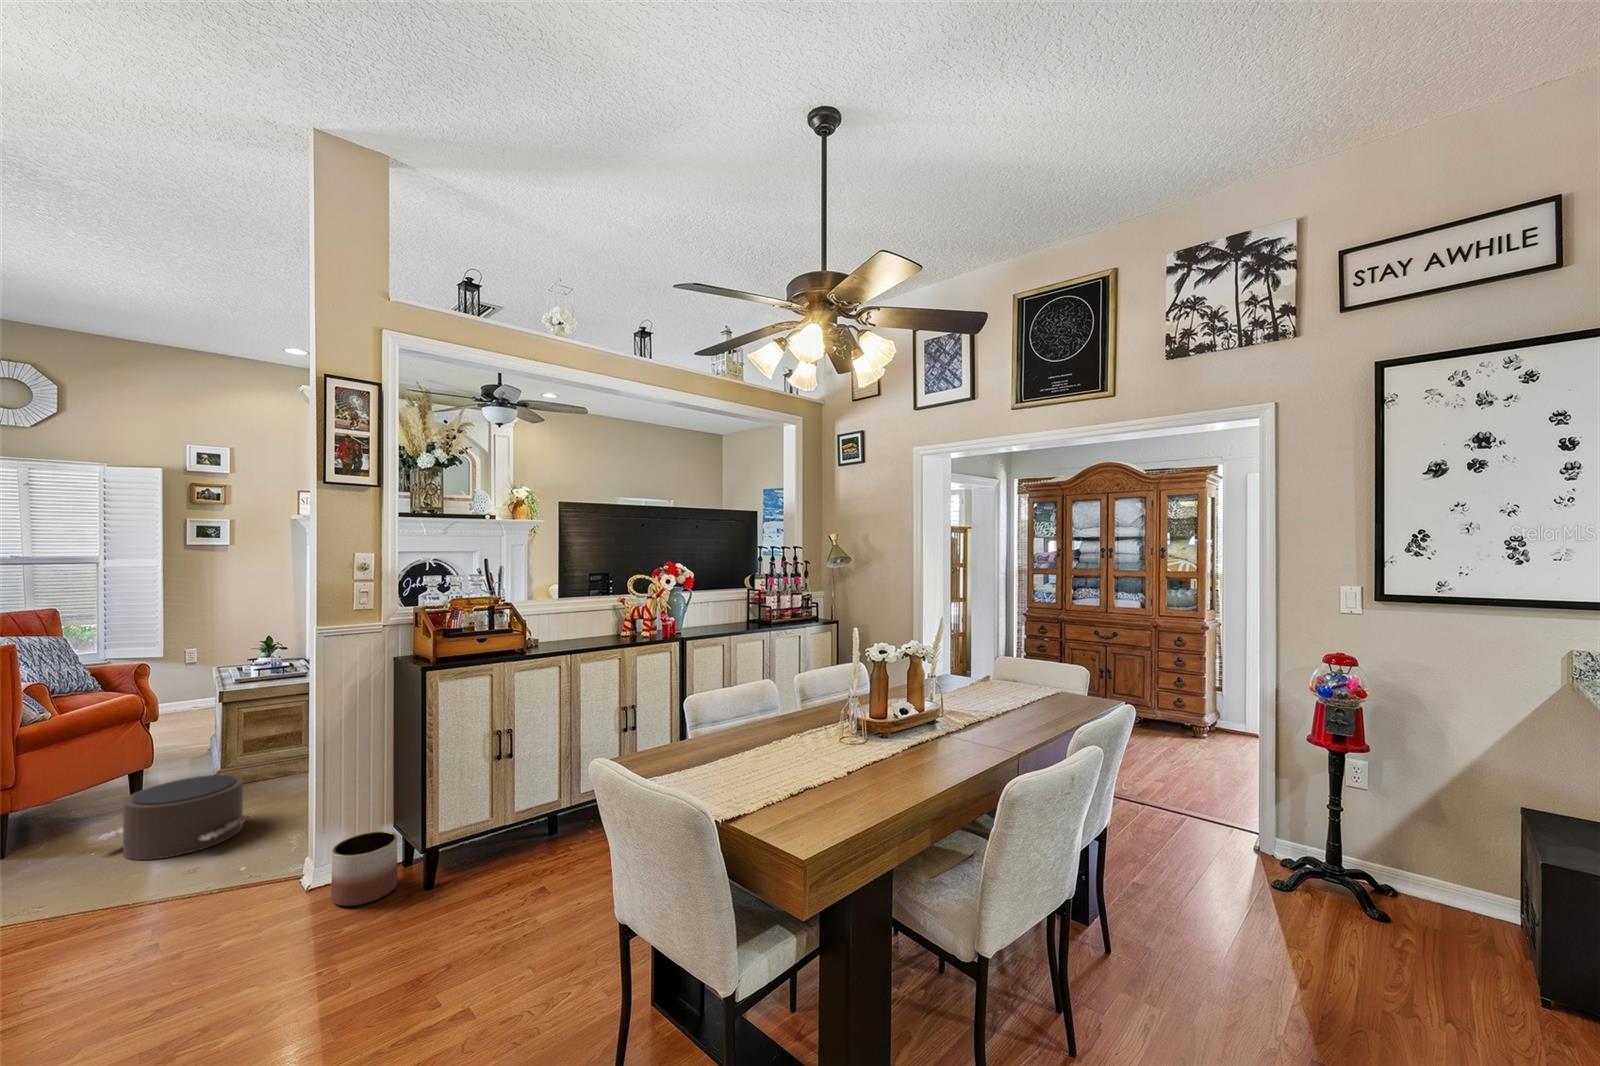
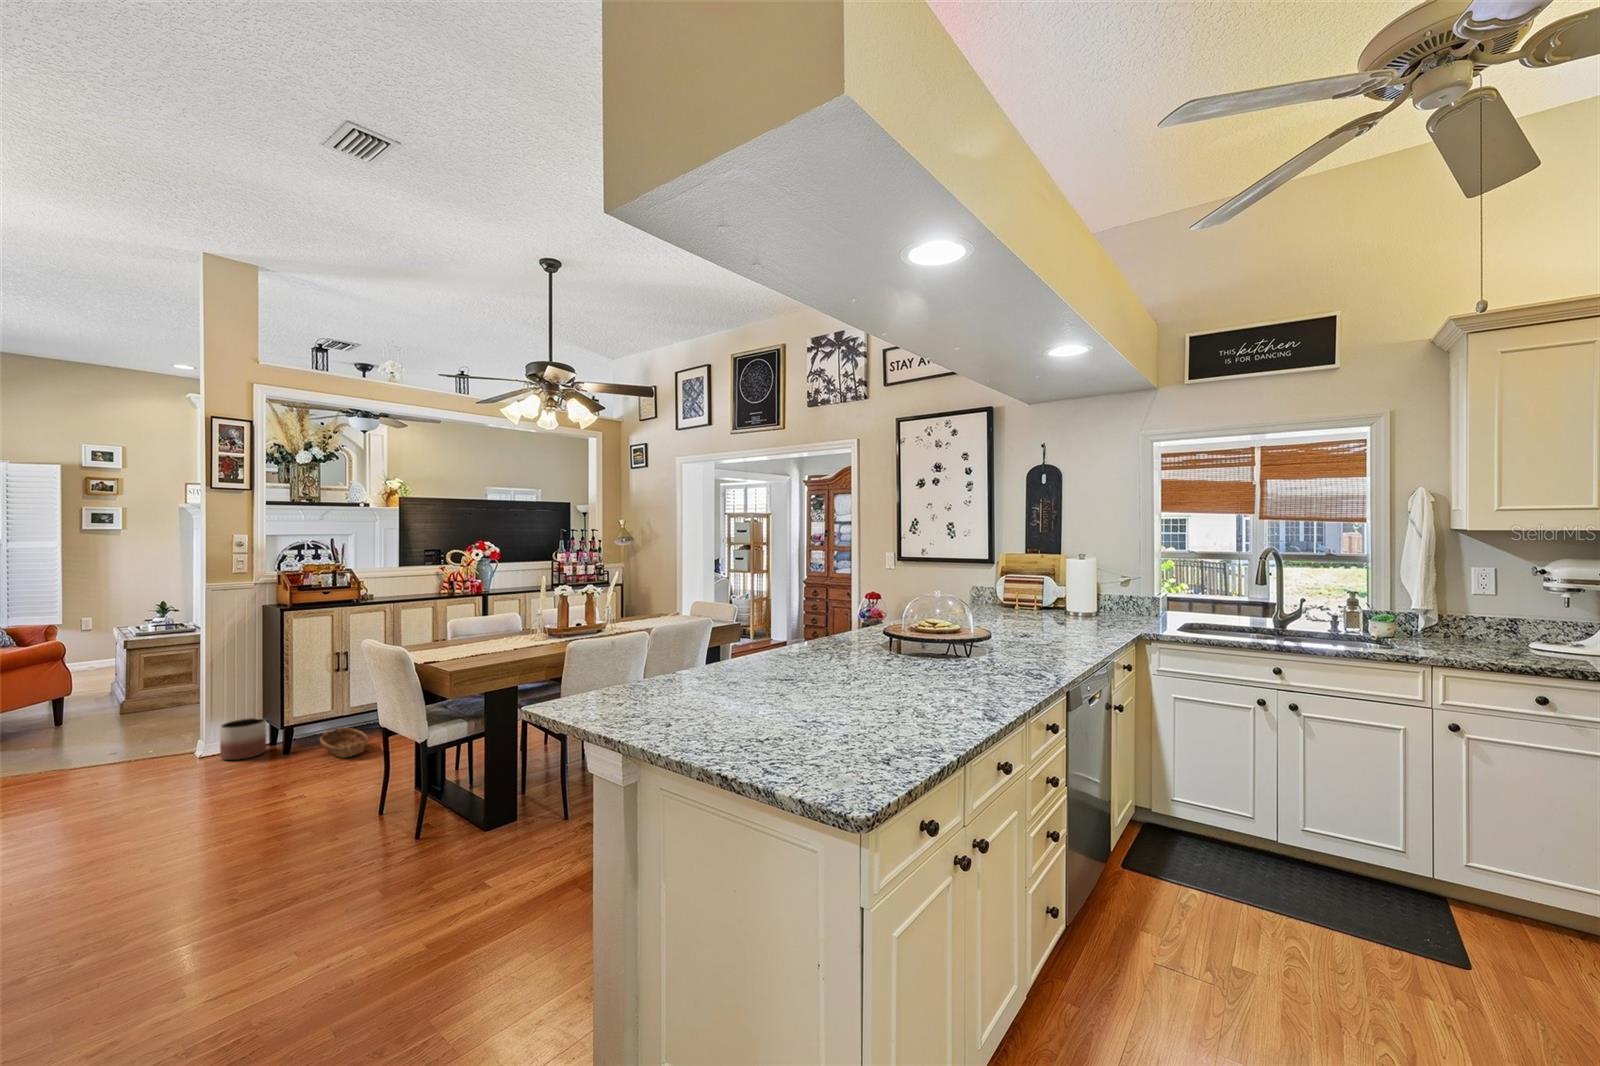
pouf: present [97,775,247,860] -> none [42,694,159,746]
basket: none [456,846,568,922] -> present [320,728,369,758]

